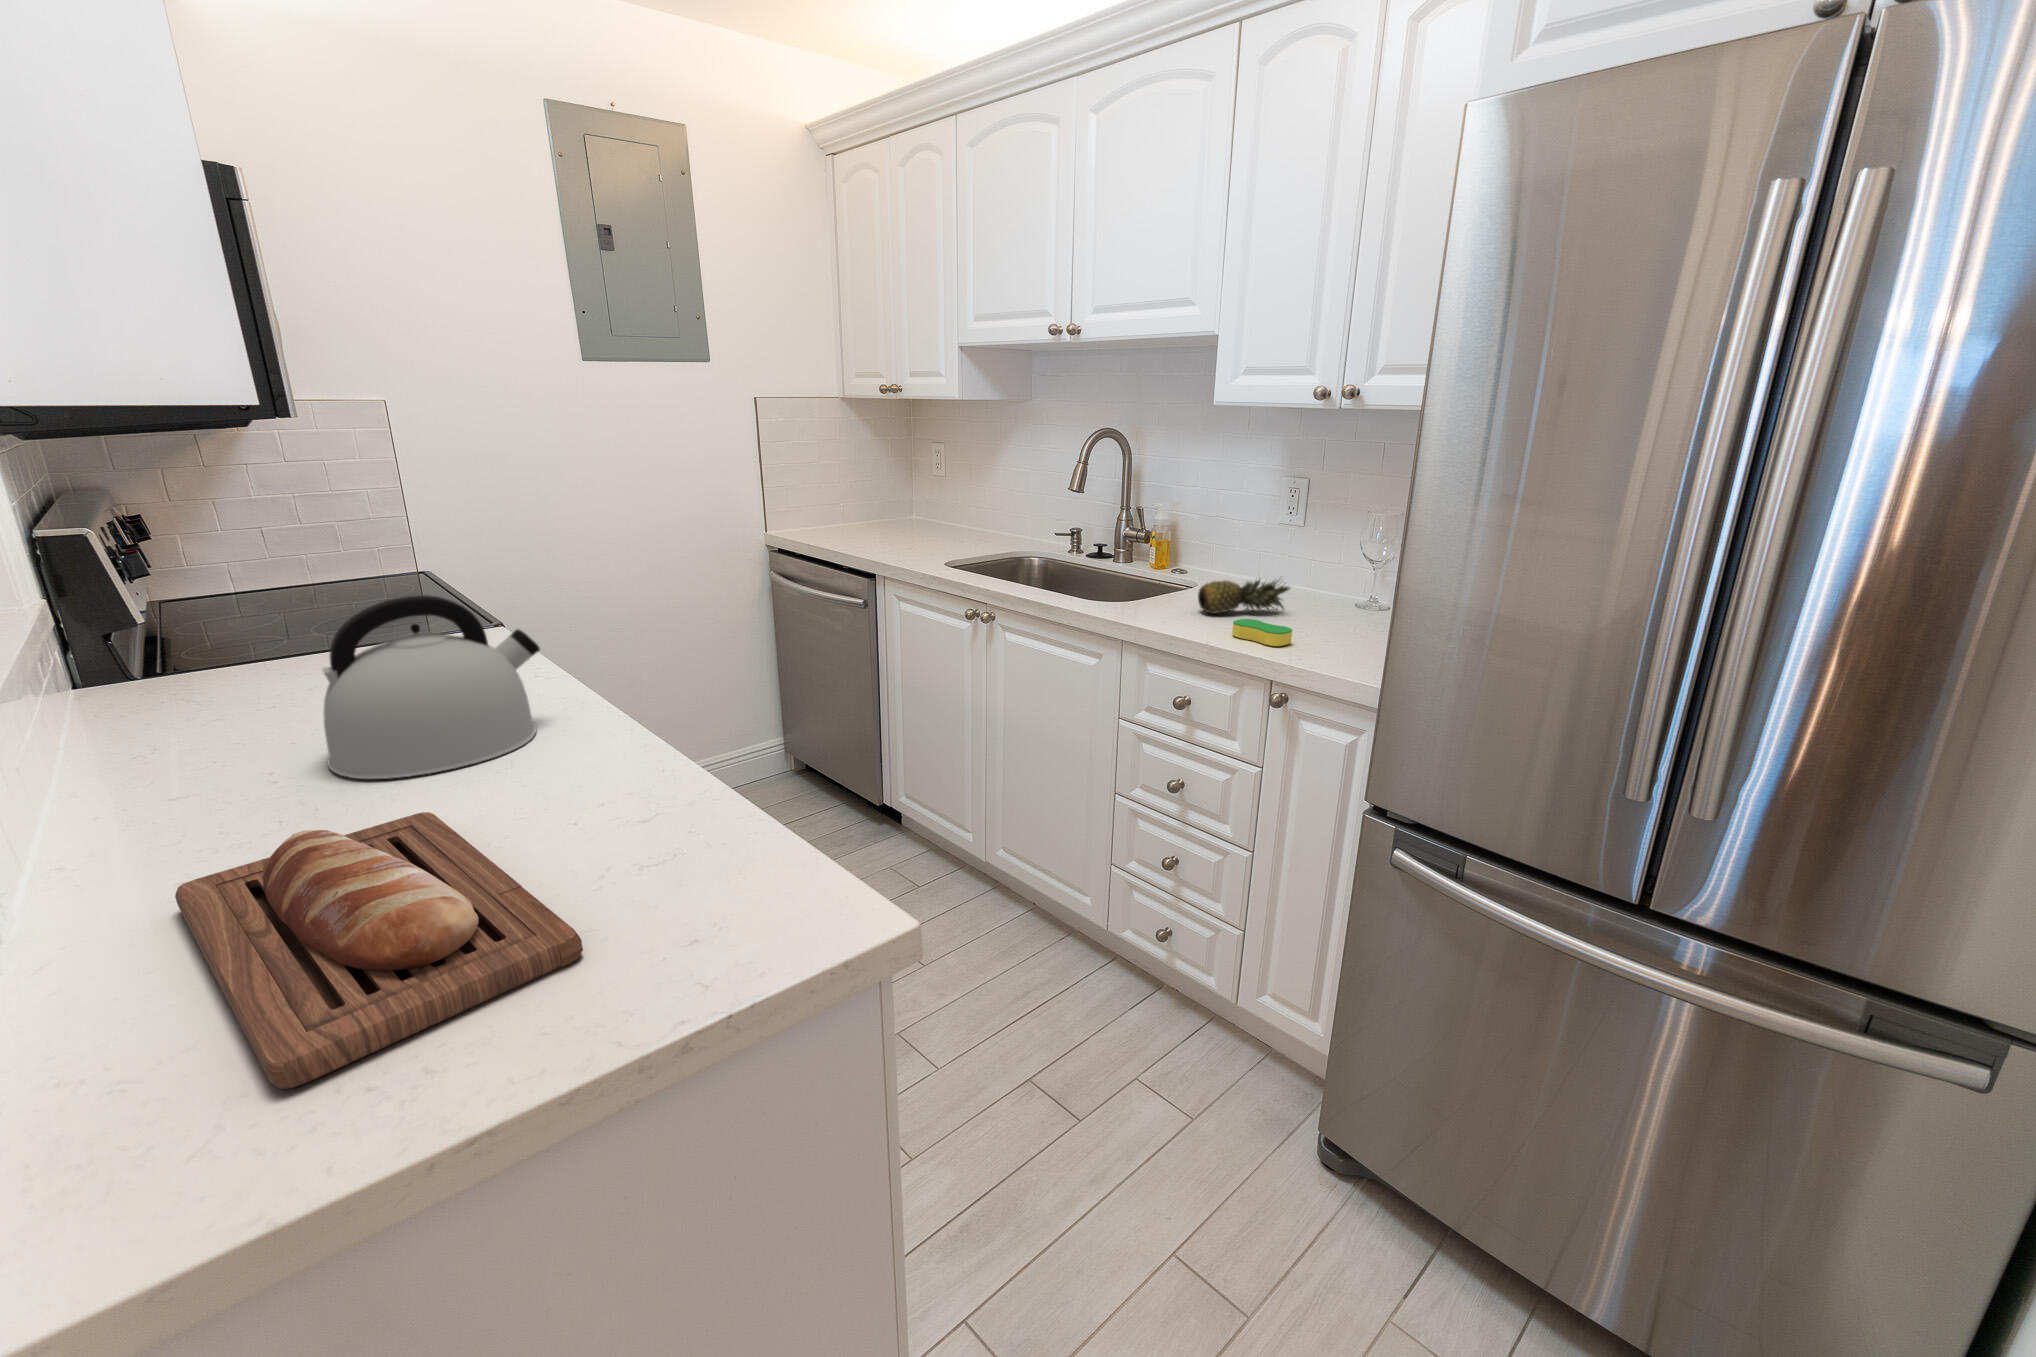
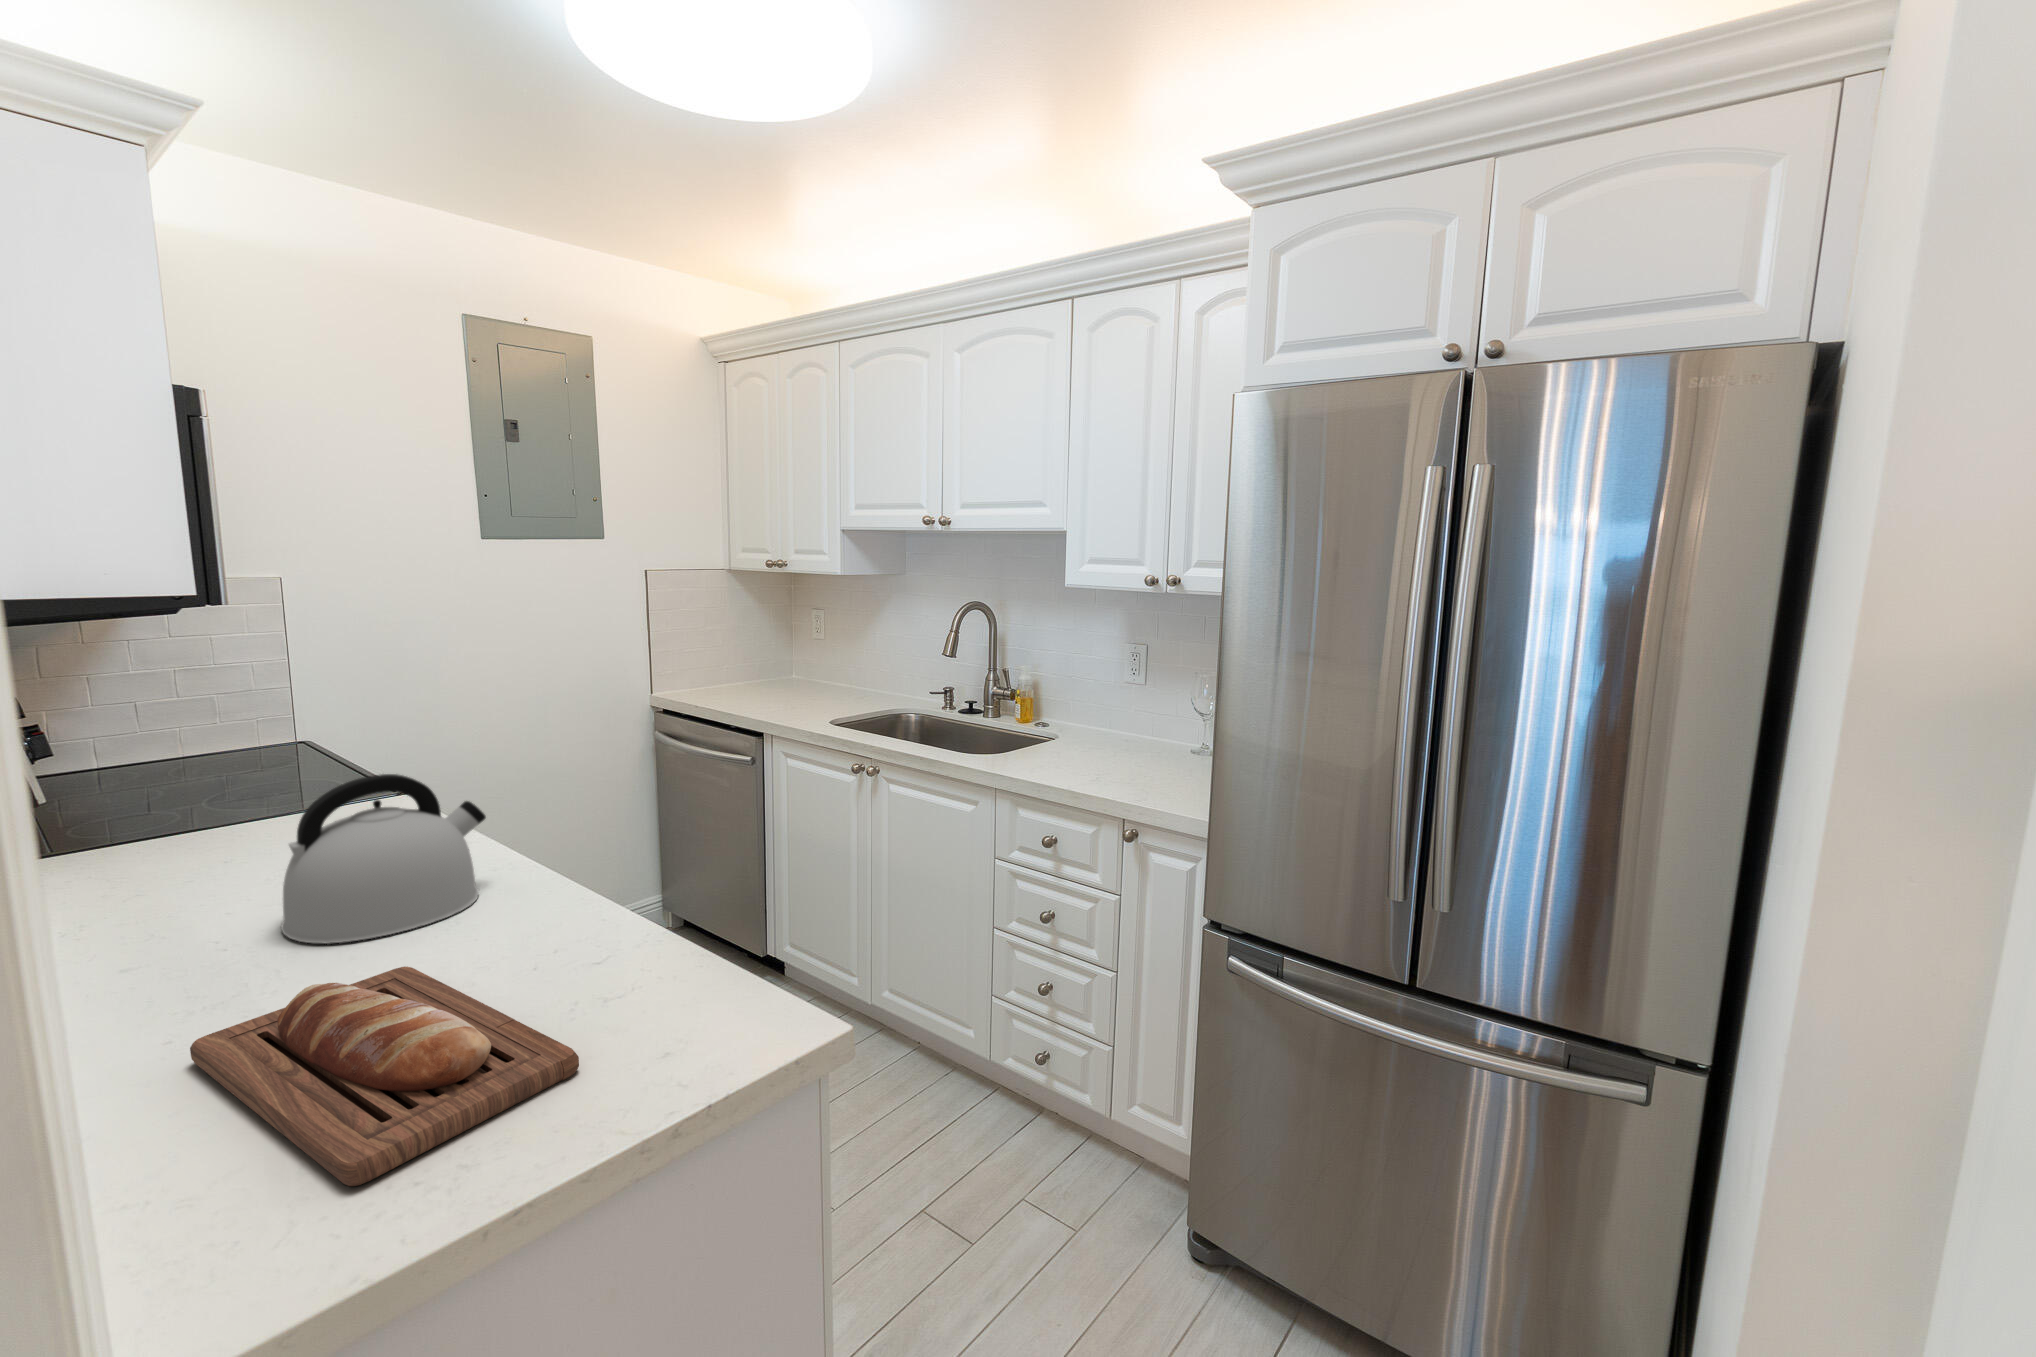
fruit: present [1198,579,1290,614] -> none [1059,728,1136,762]
sponge: present [1232,619,1292,646] -> none [1089,766,1138,789]

